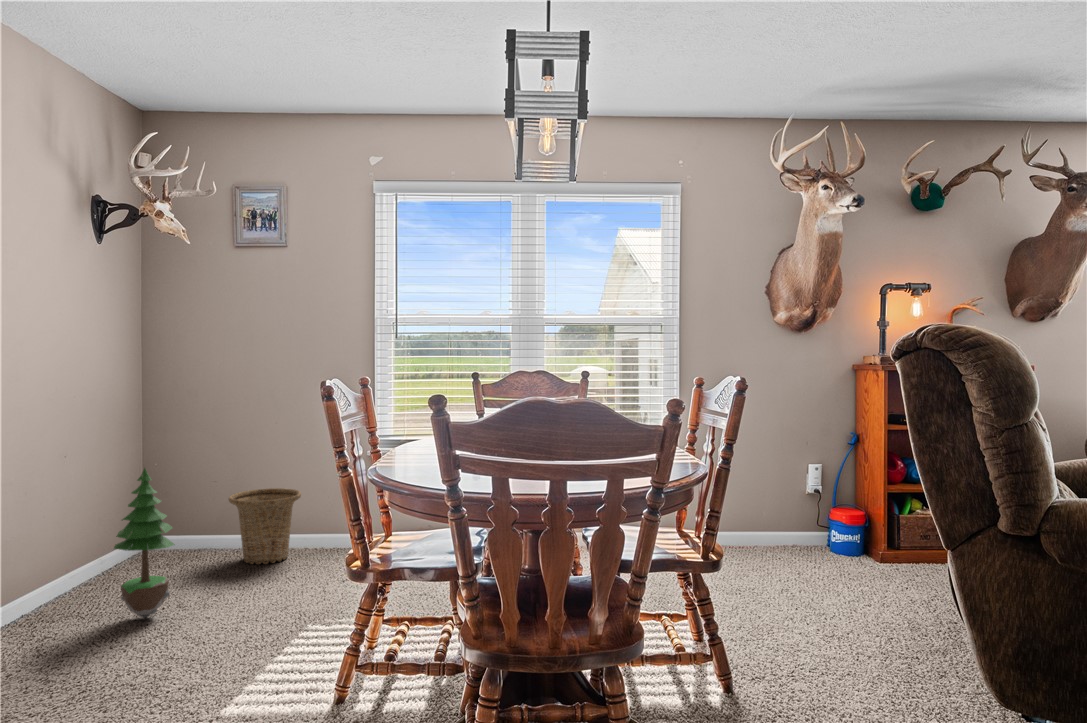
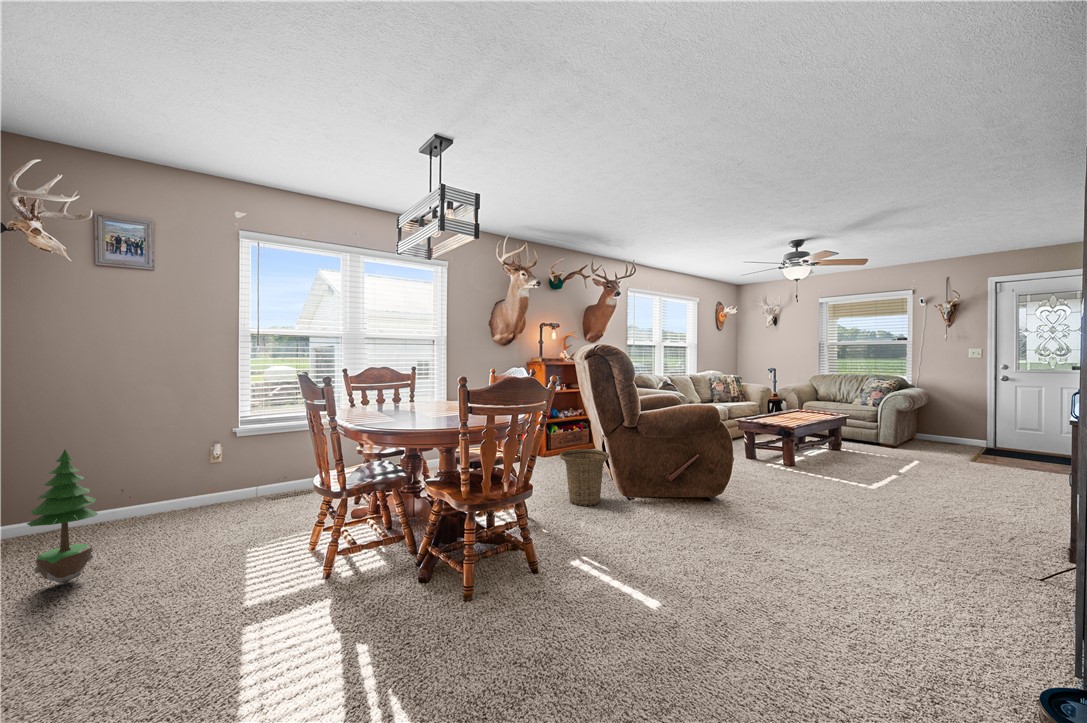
basket: present [229,488,301,564] -> present [560,449,609,506]

